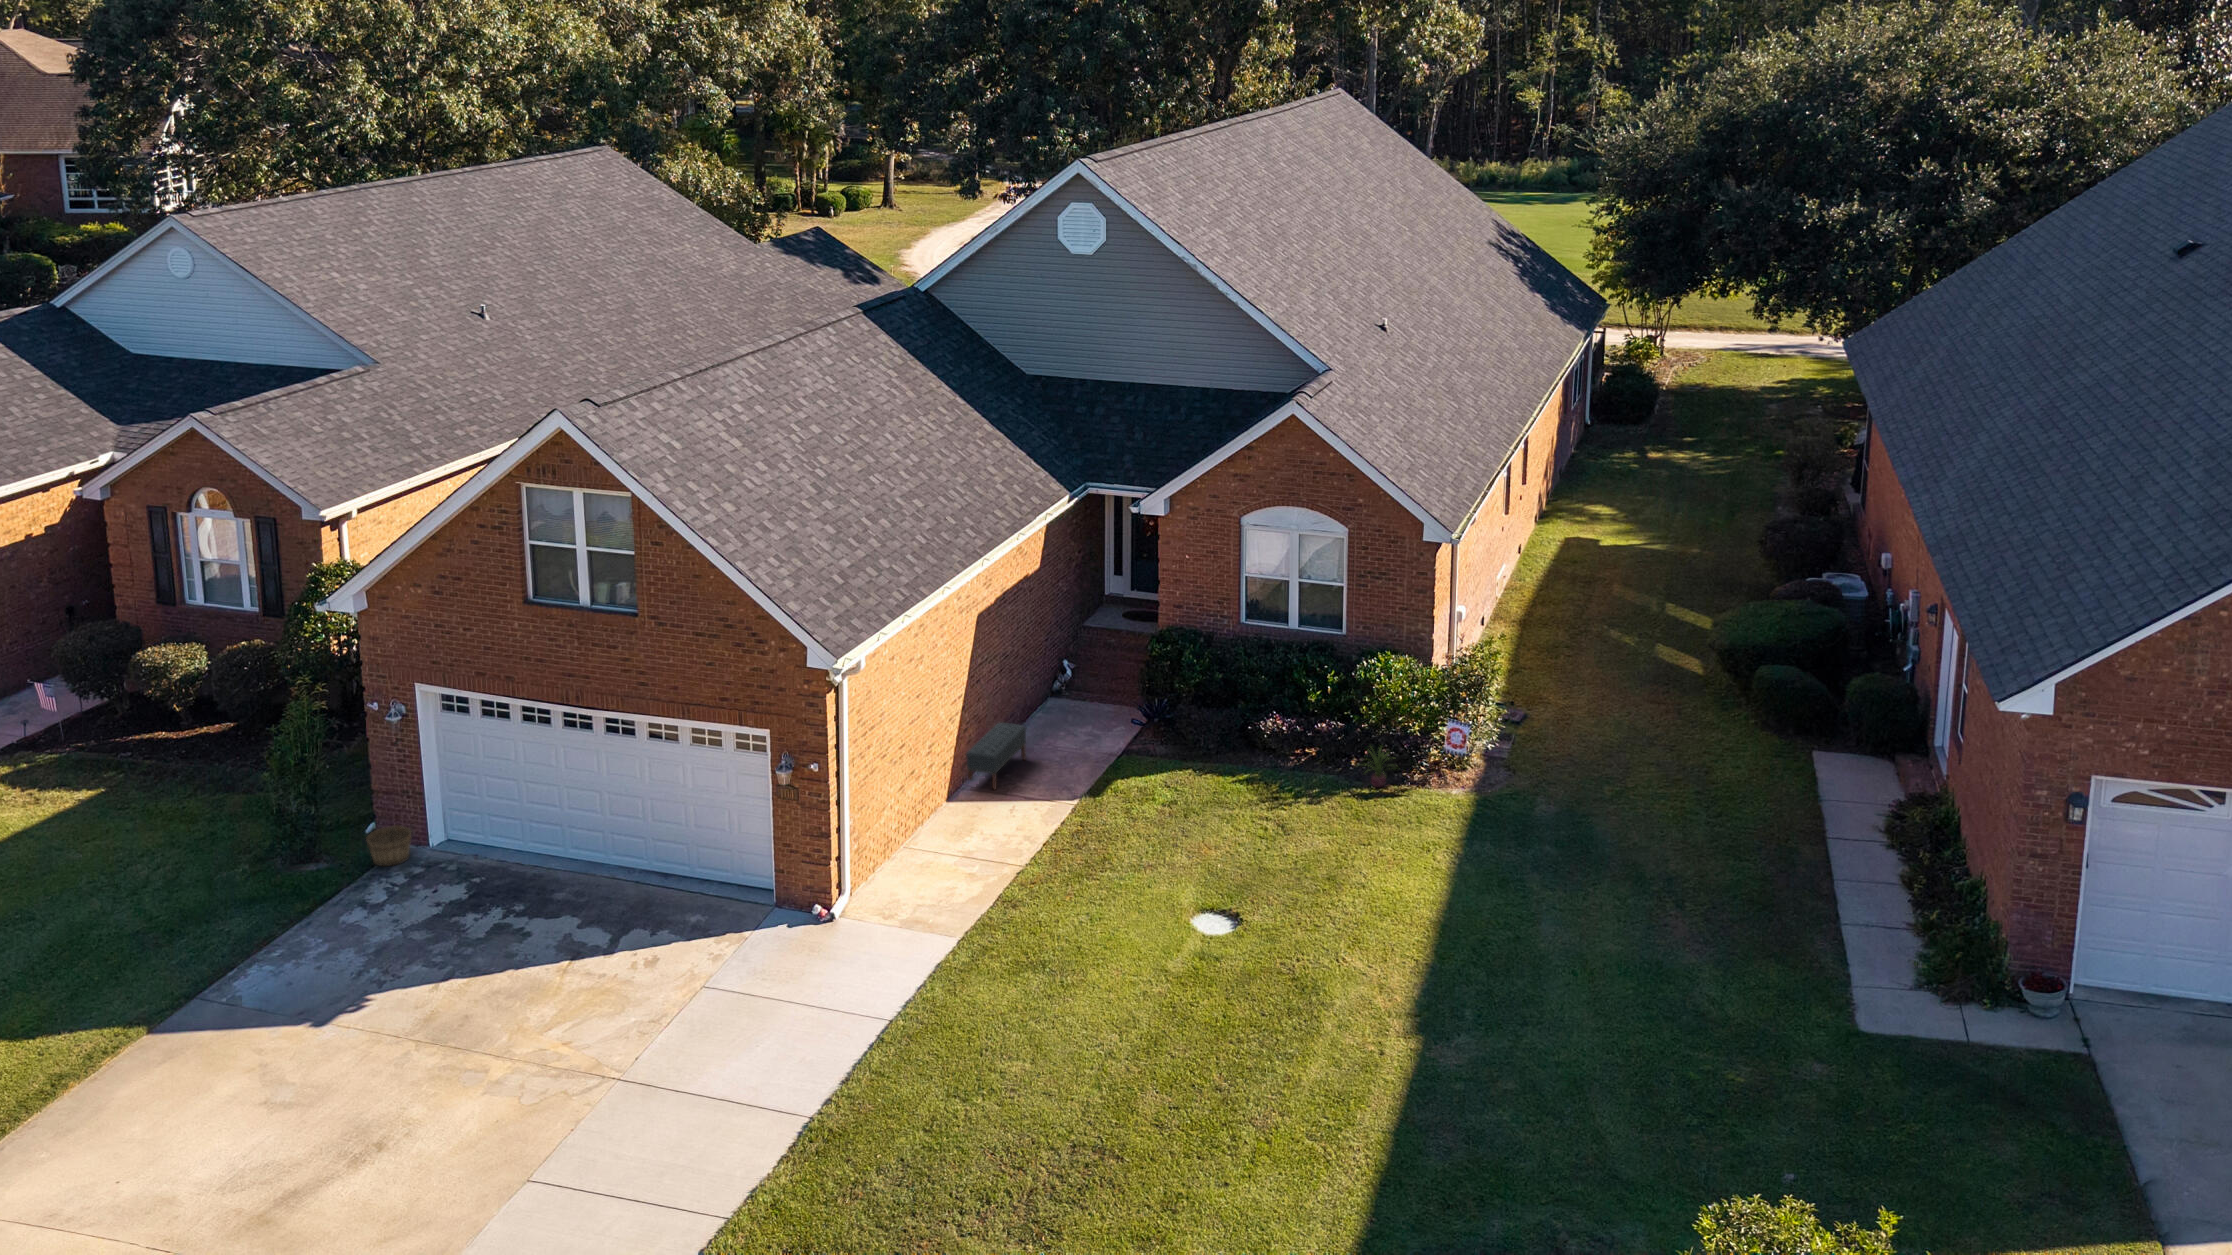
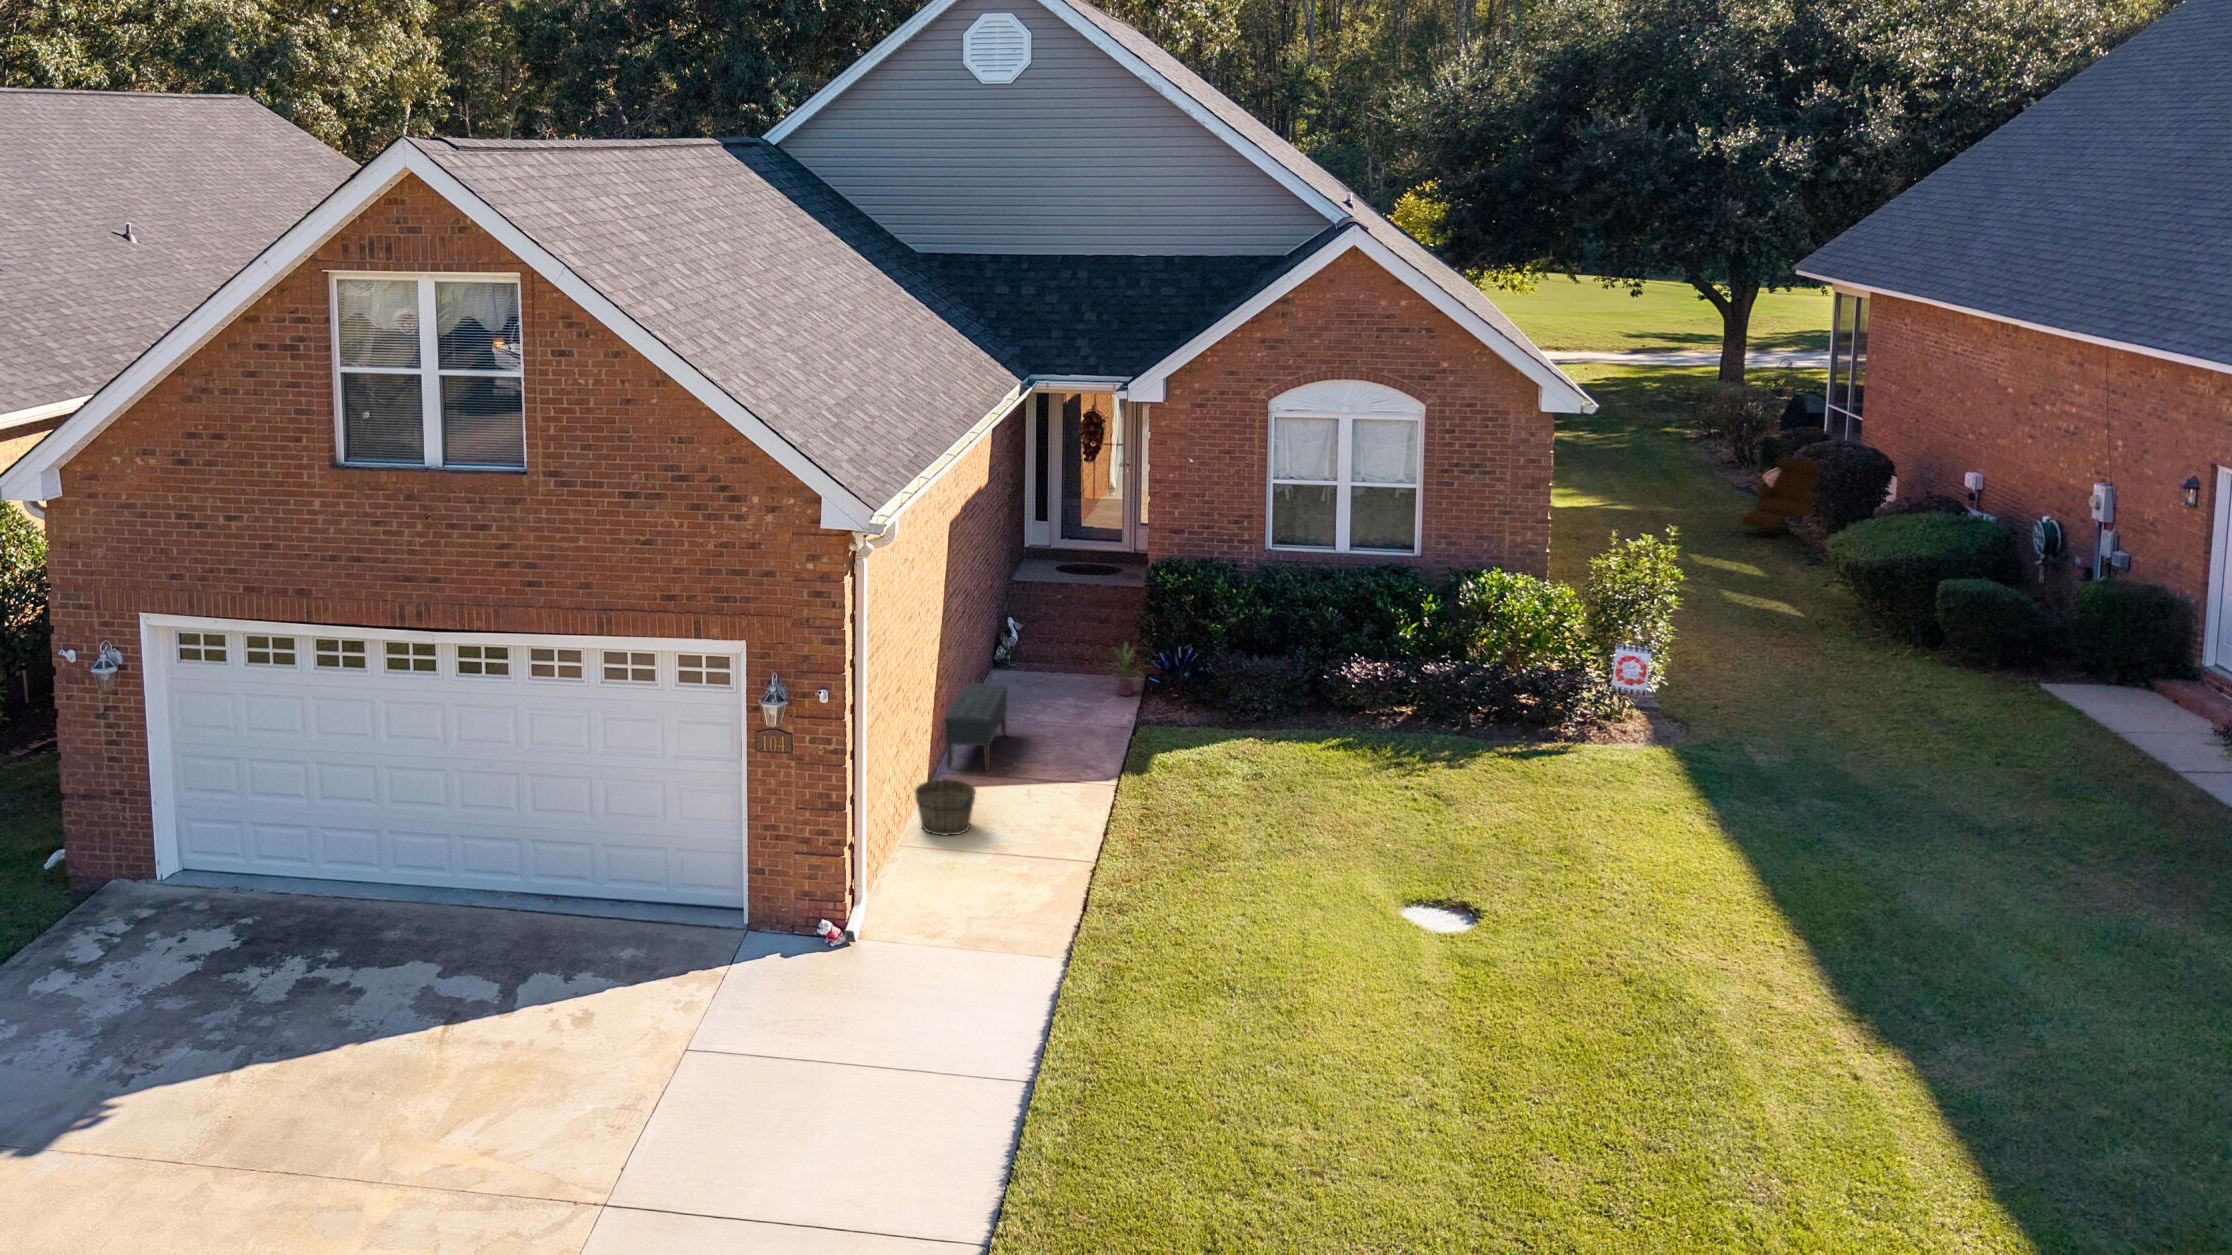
lounge chair: none [1734,523,1804,593] -> present [1741,457,1819,535]
decorative plant: present [1365,747,1388,788] -> present [1116,643,1138,696]
wooden bucket: present [366,826,411,866] -> present [915,779,976,835]

